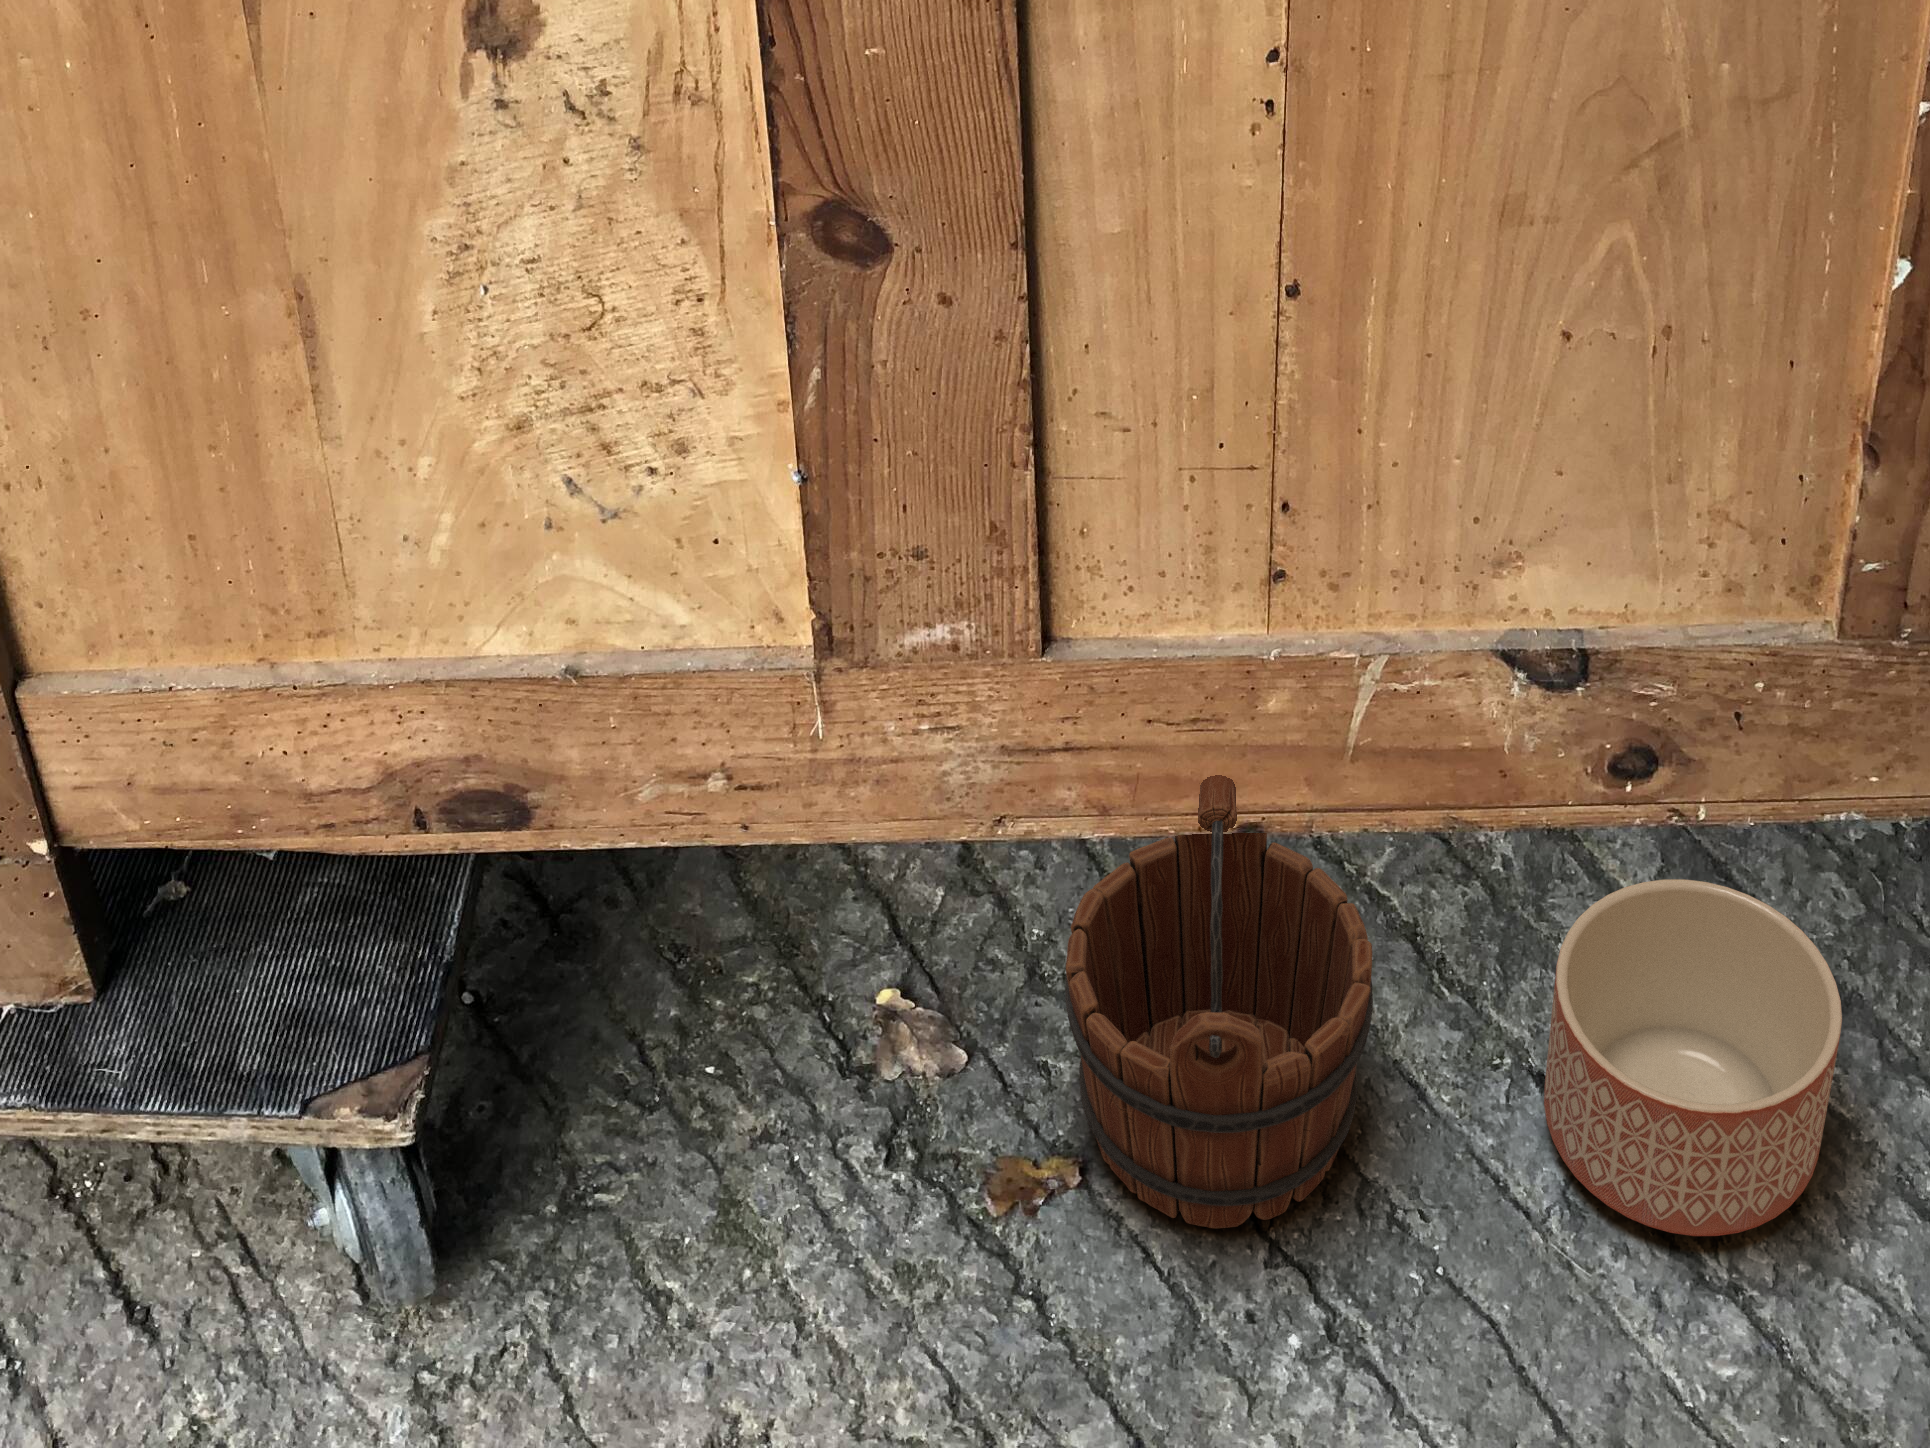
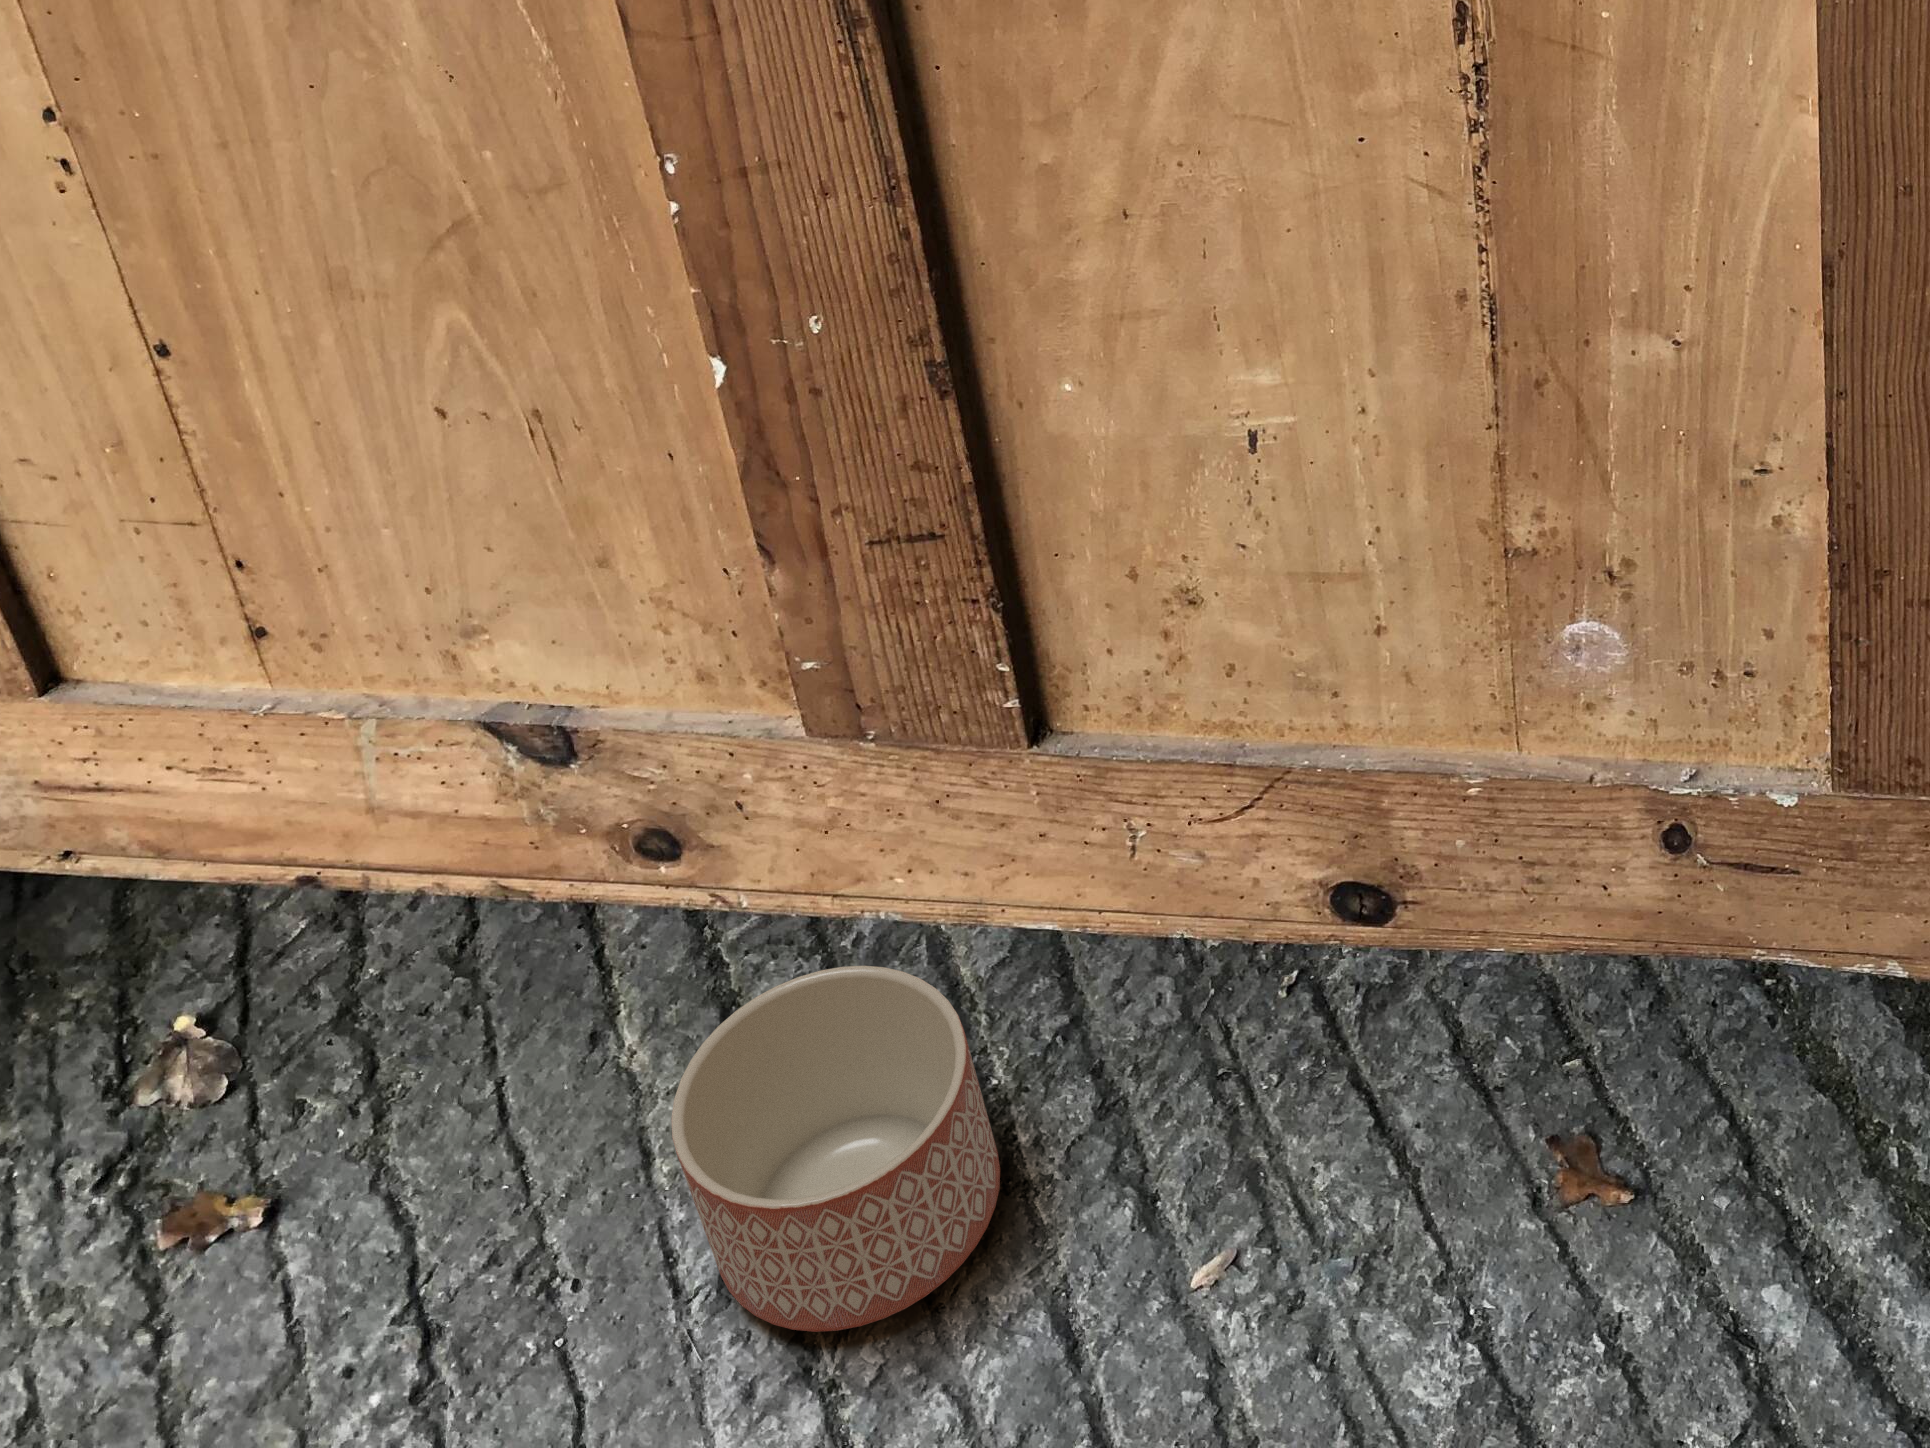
wooden bucket: present [1065,775,1373,1228] -> none [193,783,563,1279]

